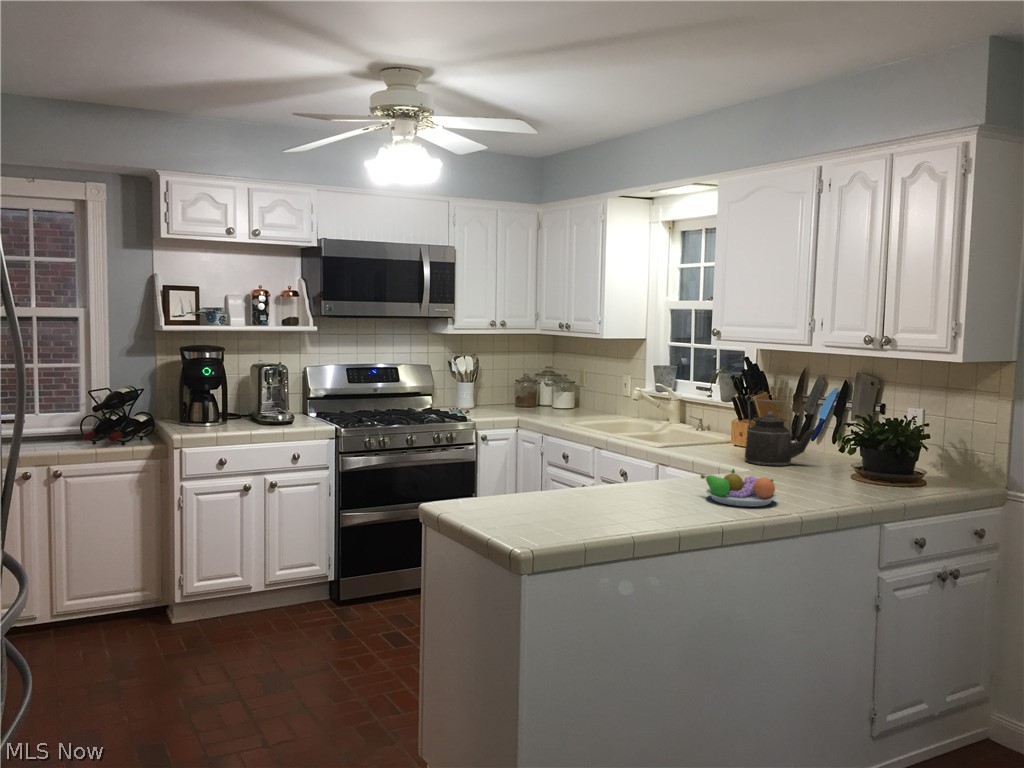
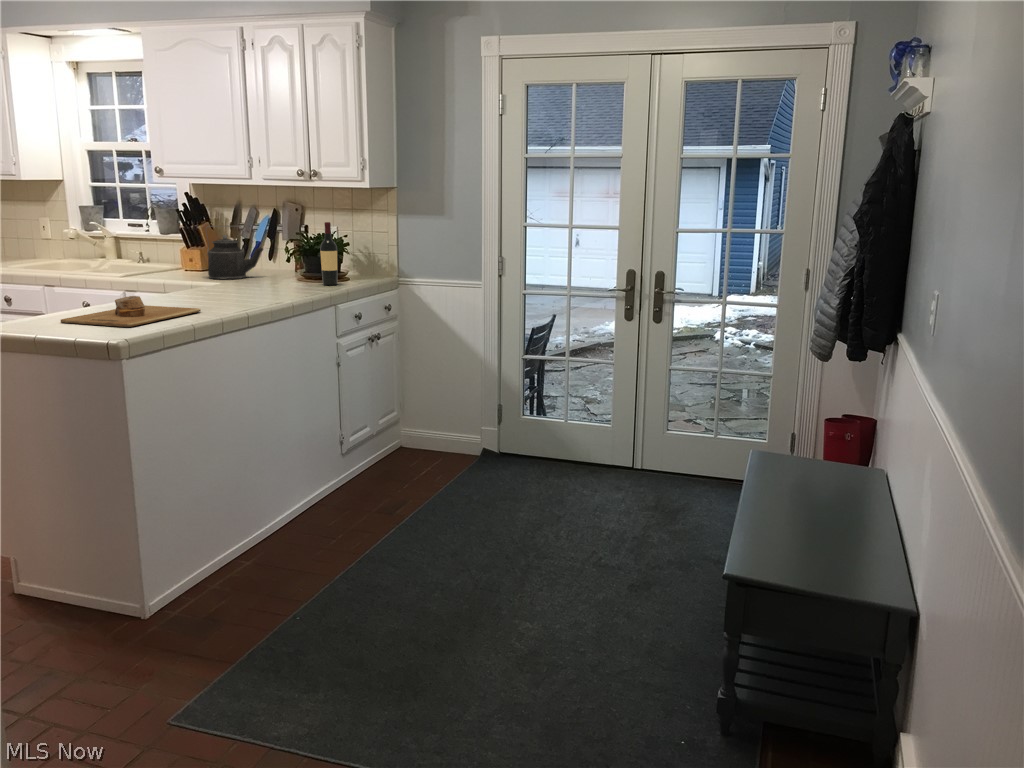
wine bottle: none [876,407,902,493] -> present [320,222,337,285]
fruit bowl: present [701,469,777,507] -> none [205,276,268,301]
cutting board: none [508,486,667,529] -> present [61,296,201,327]

